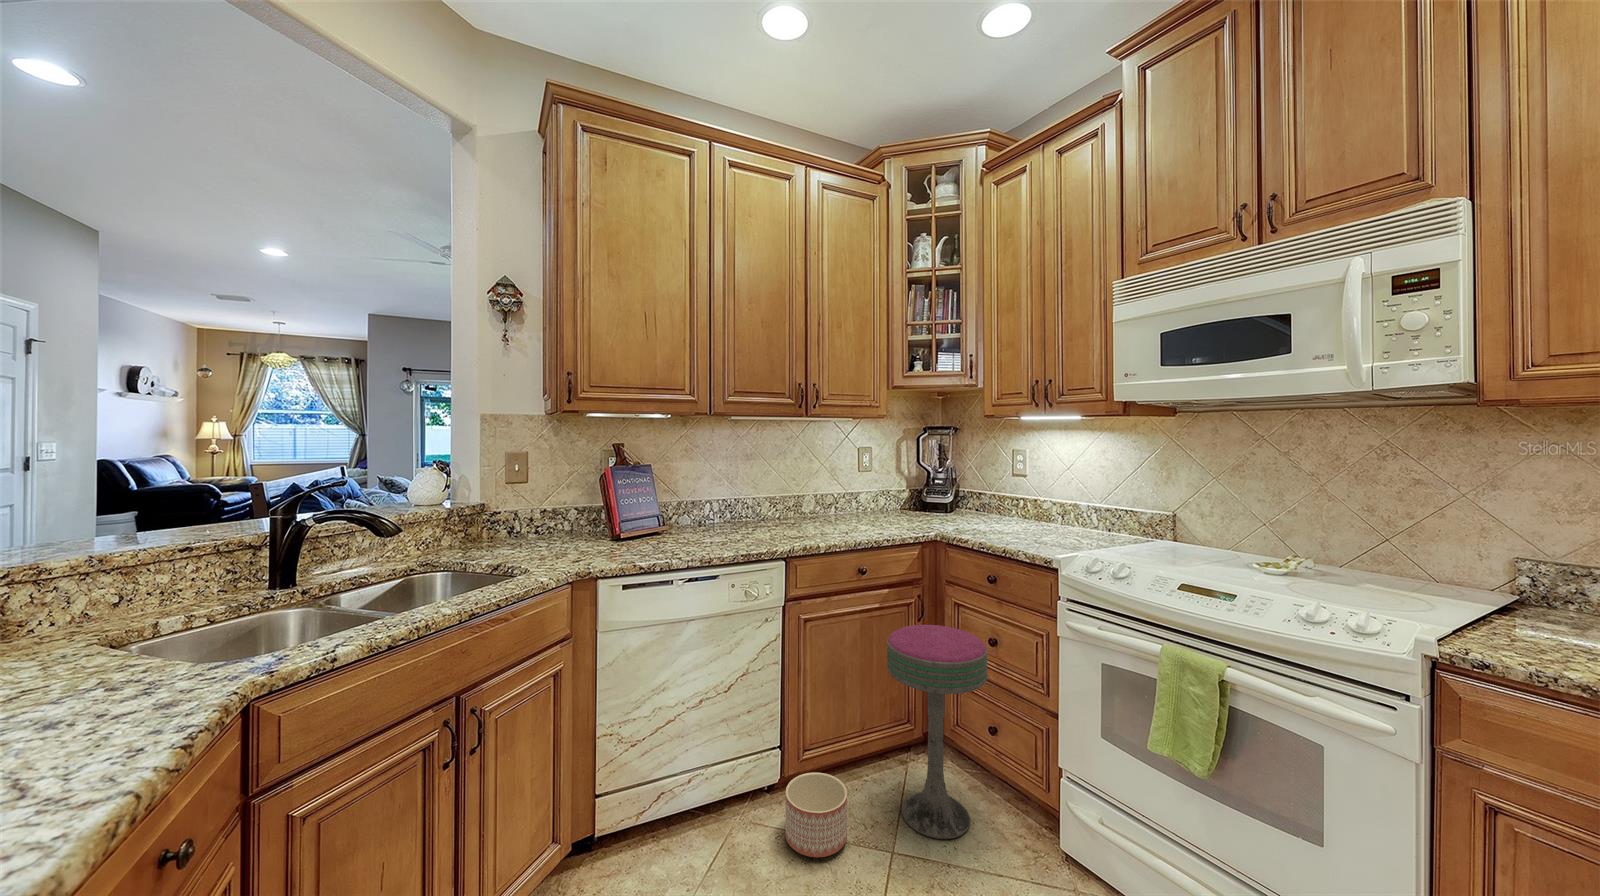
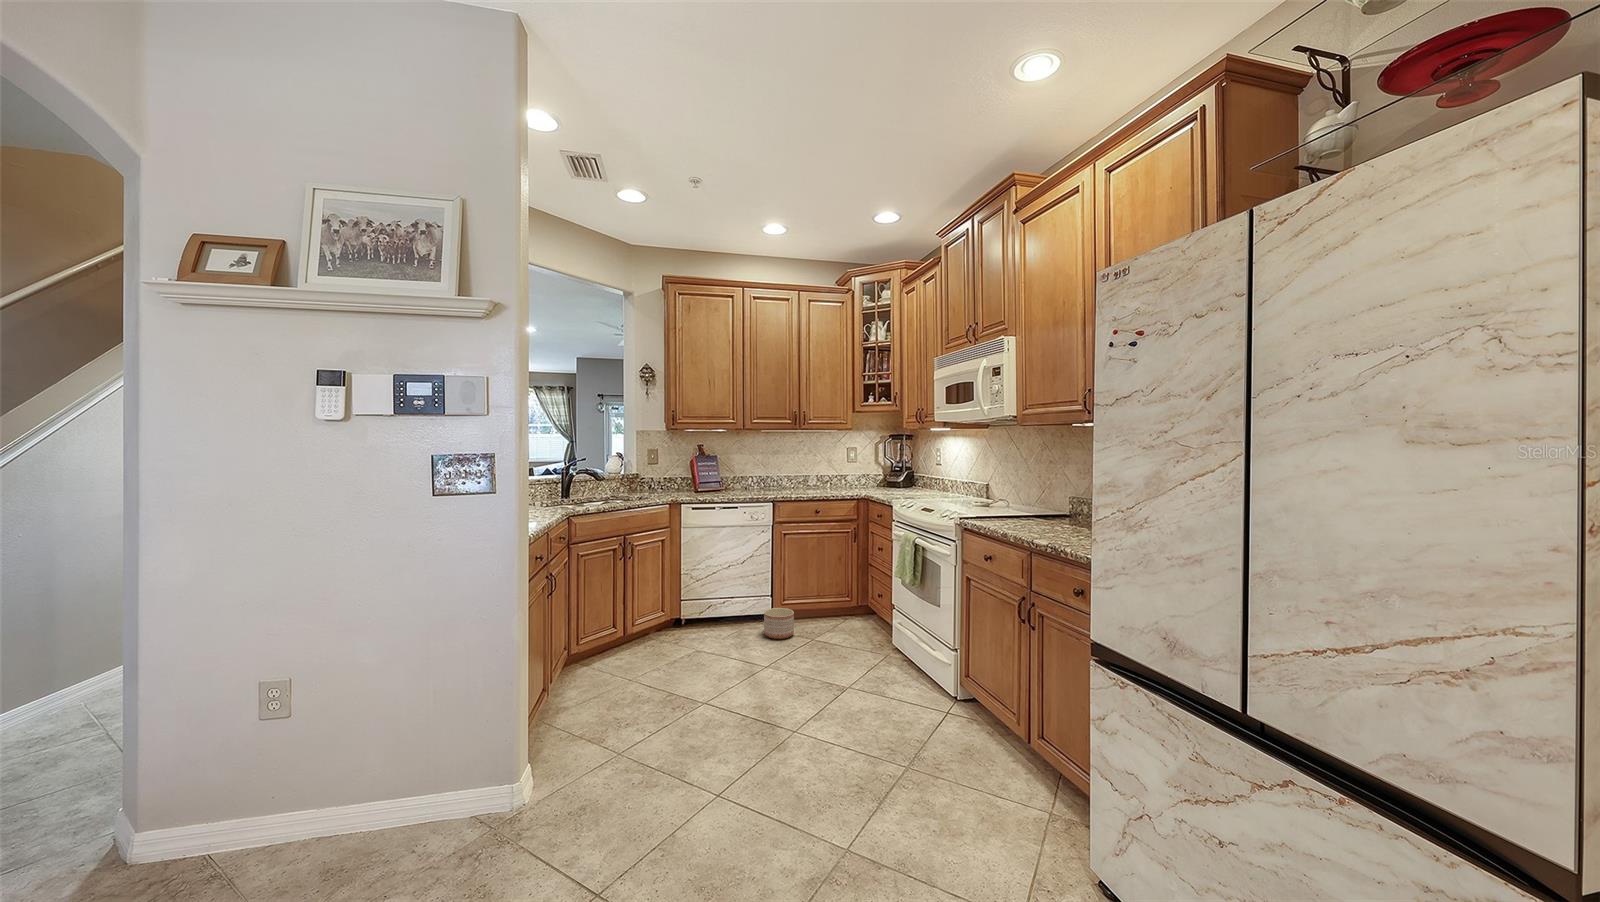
bar stool: present [887,625,987,839] -> none [819,542,869,642]

